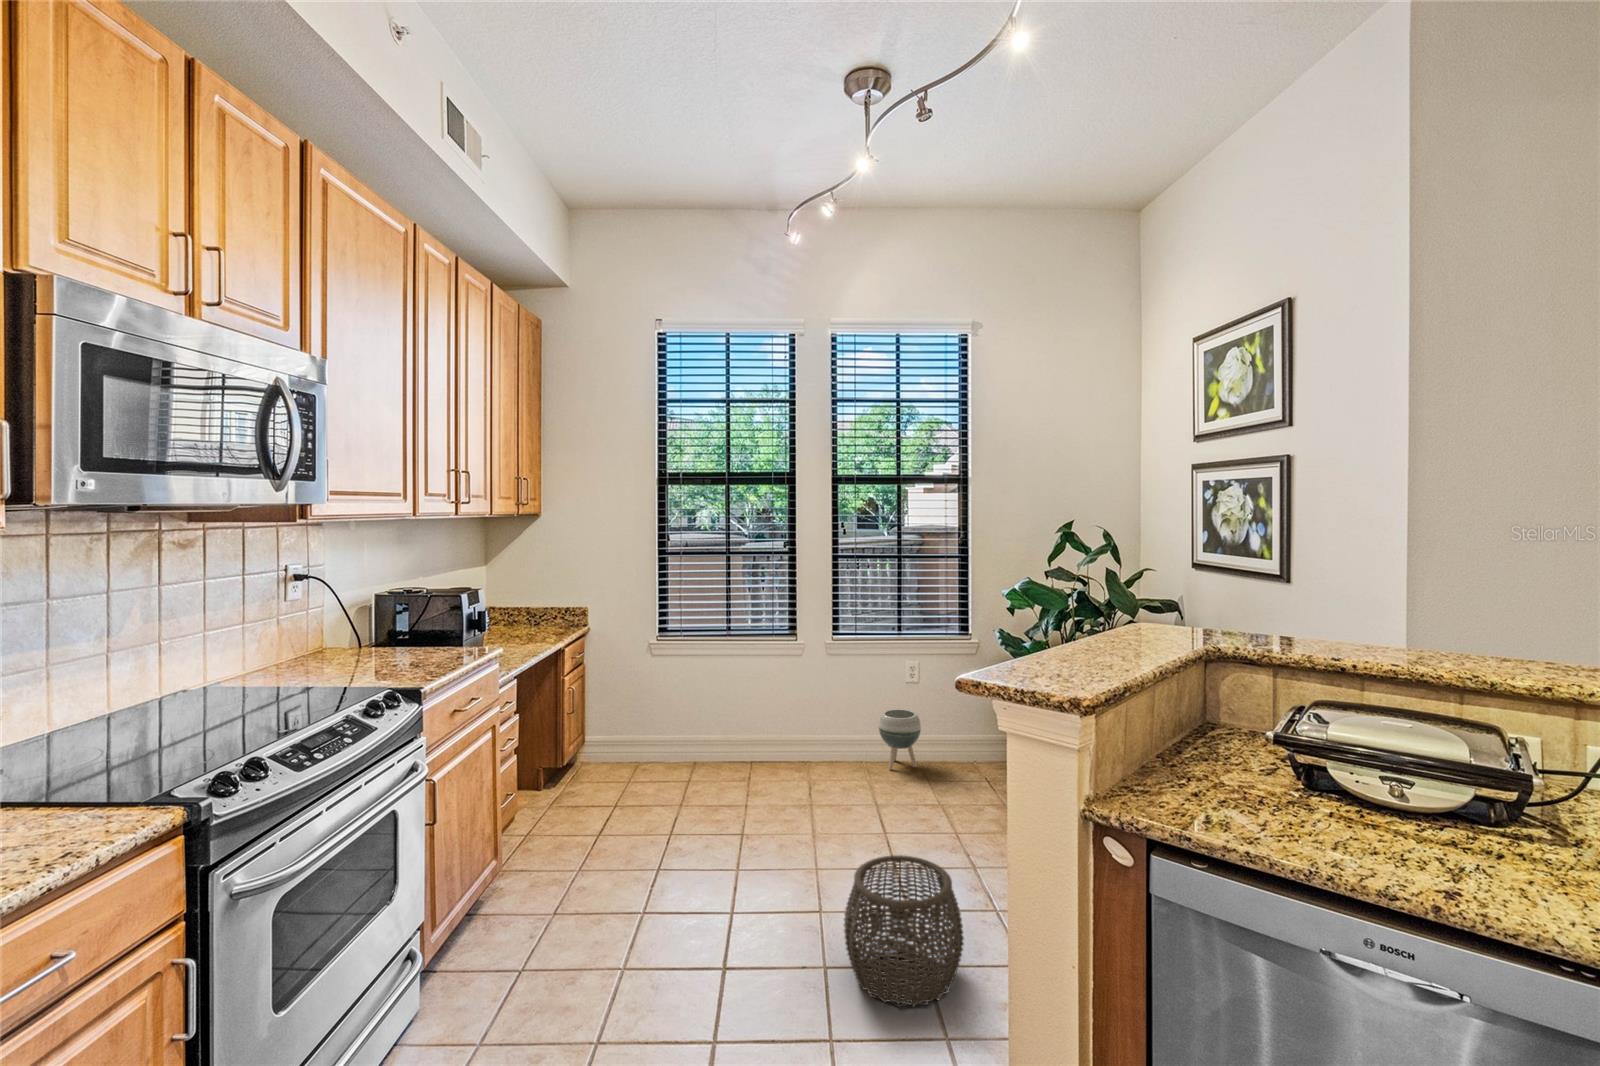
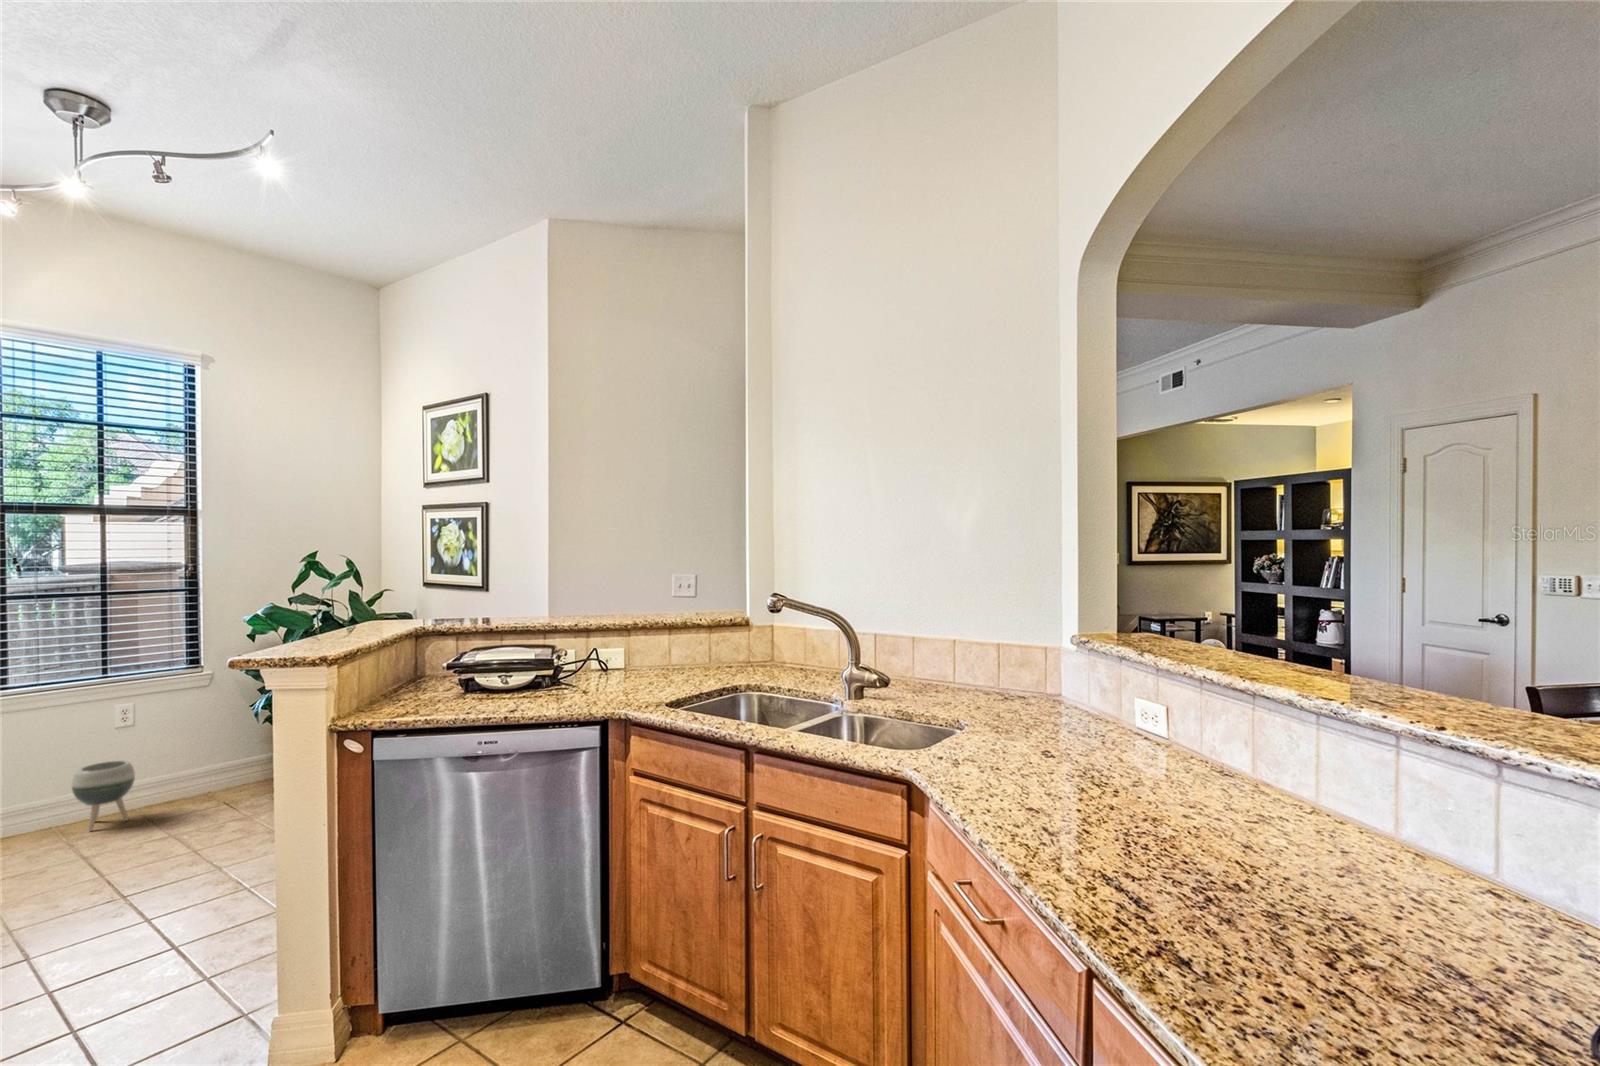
woven basket: present [844,855,964,1007] -> none [69,860,216,998]

